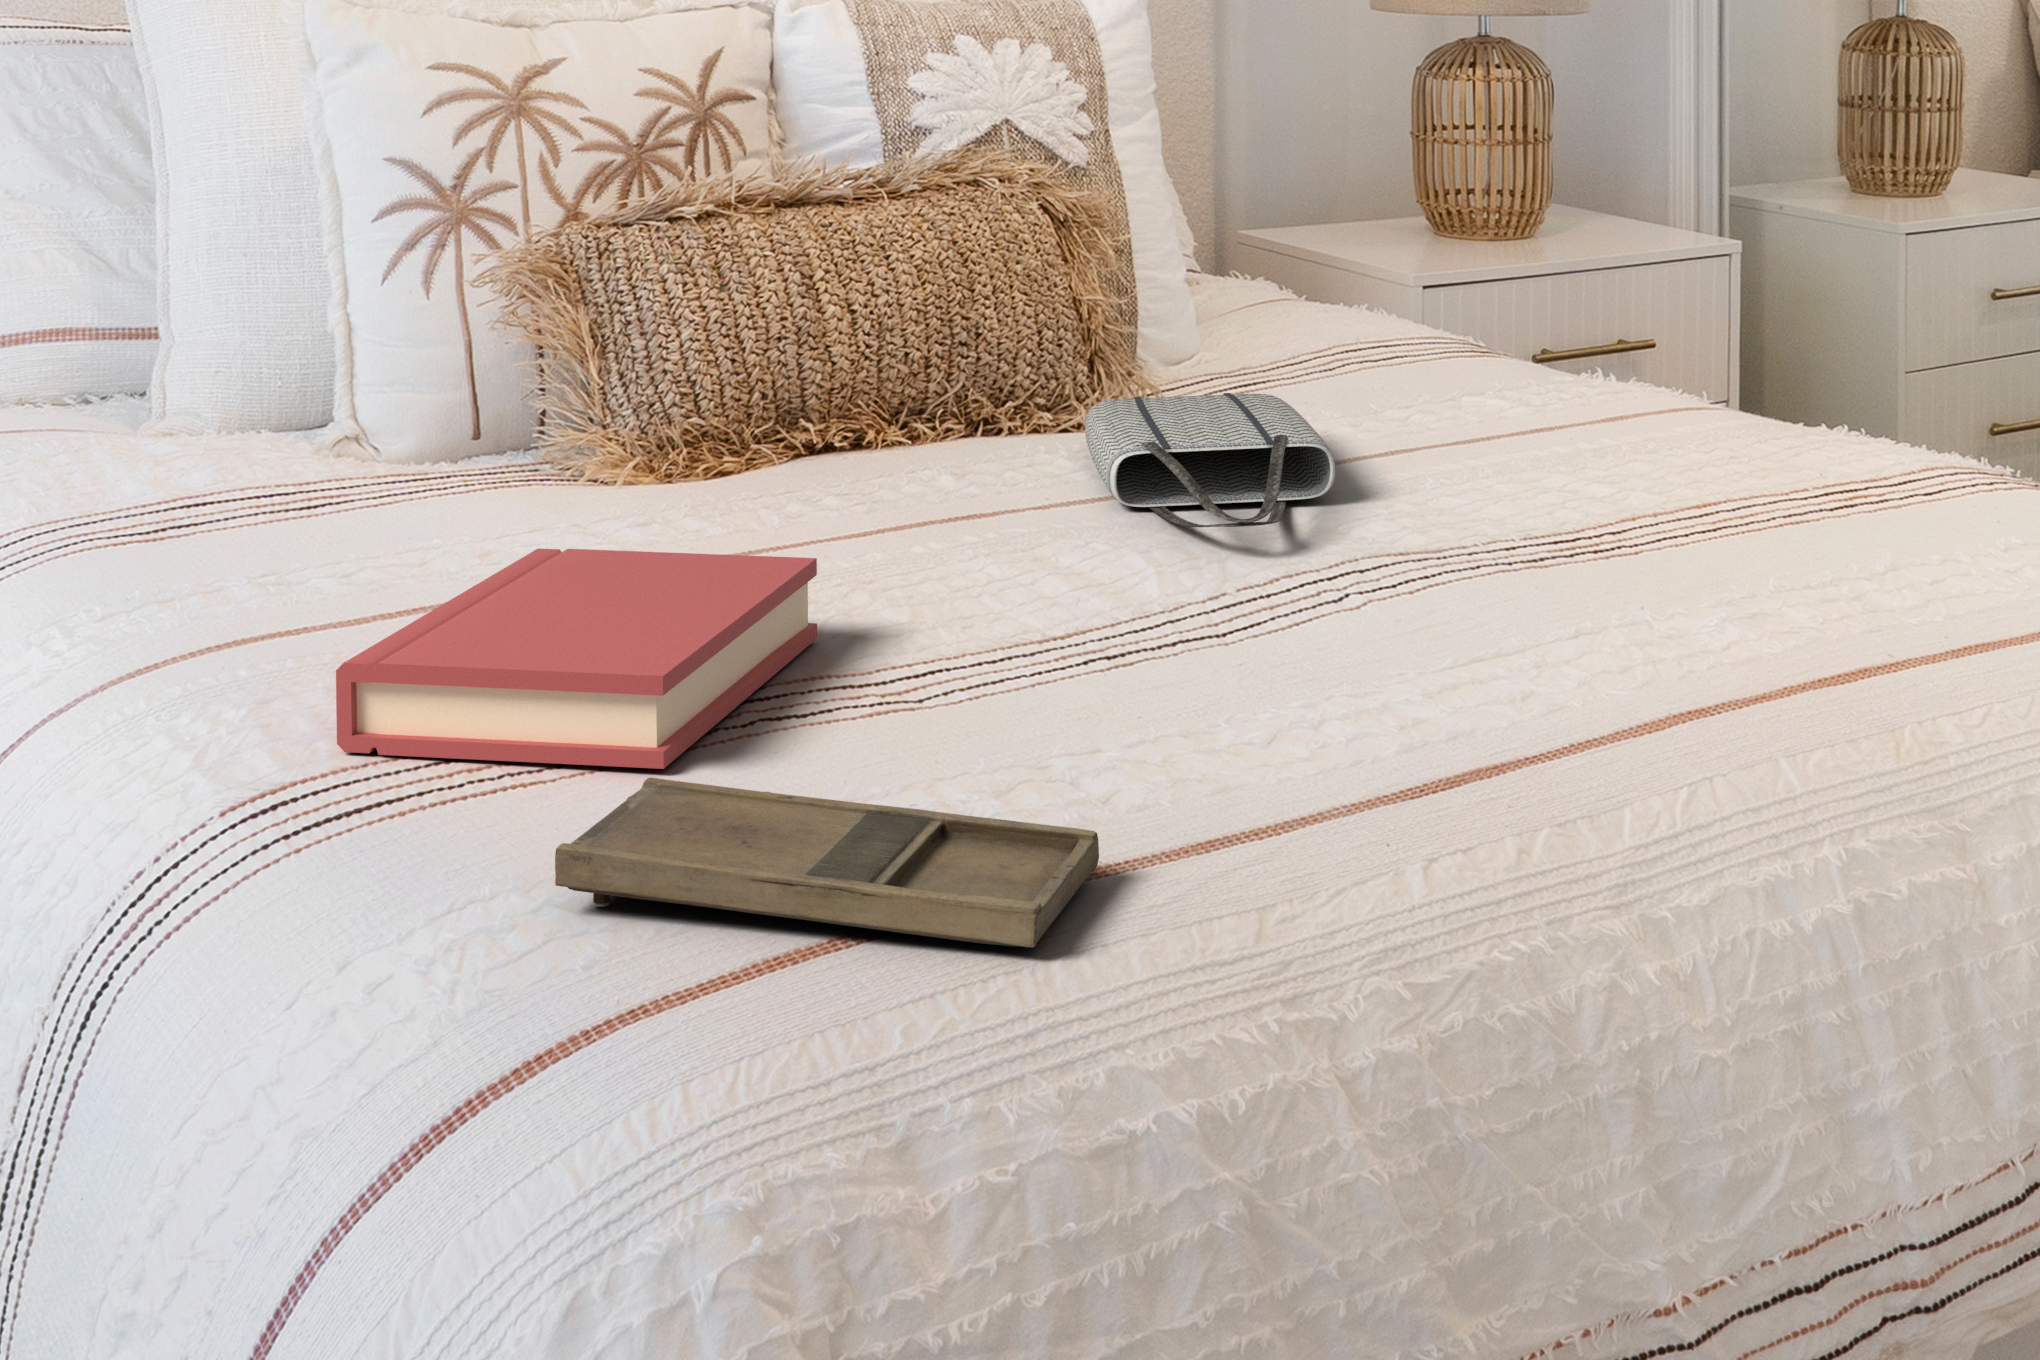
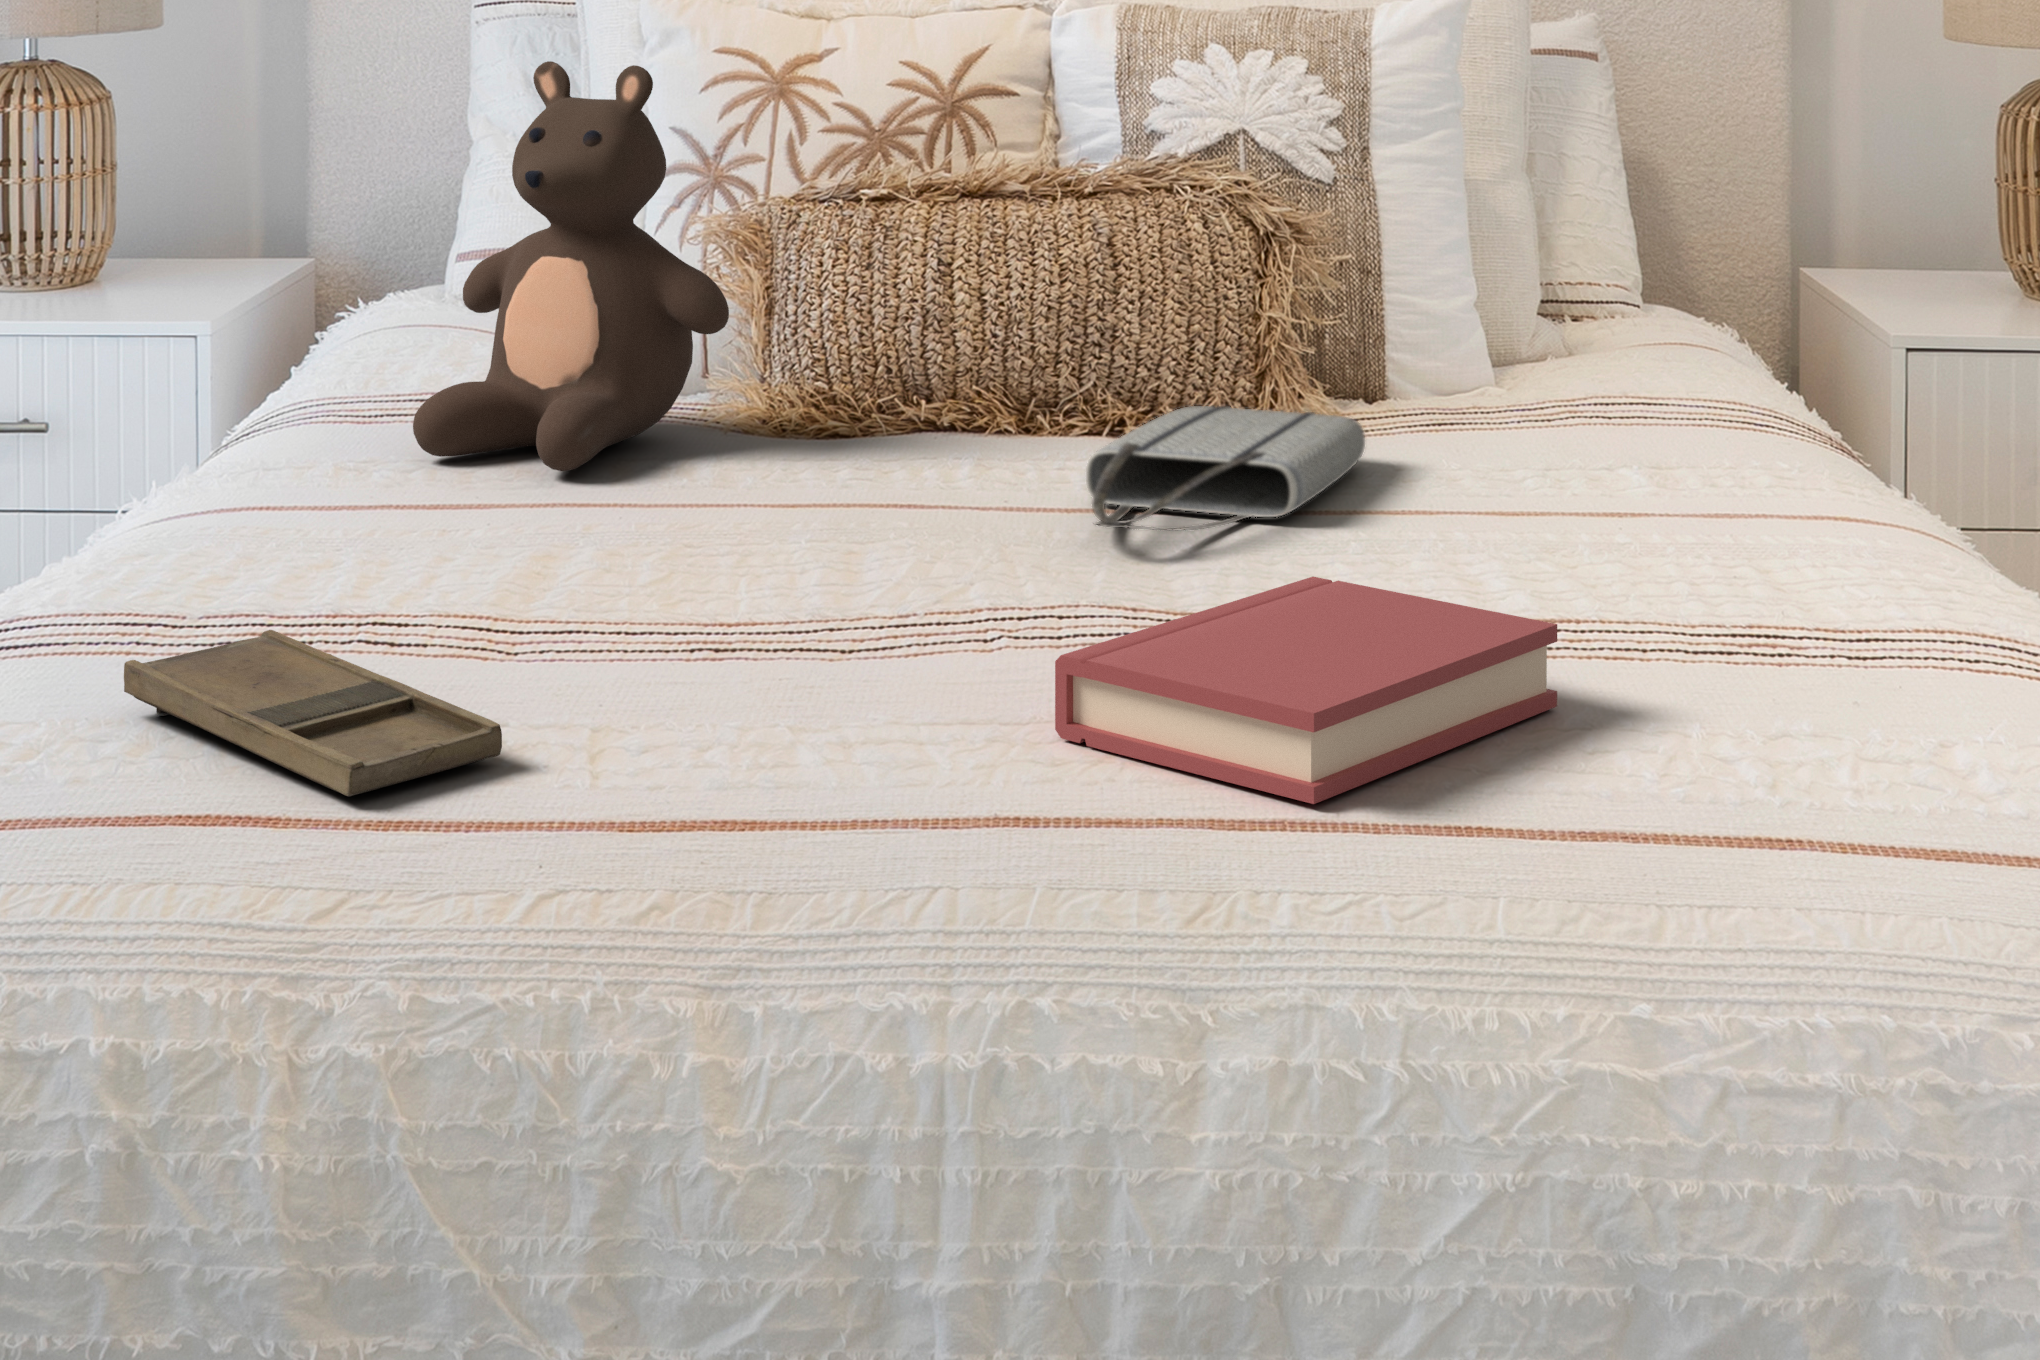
teddy bear: none [284,81,656,558] -> present [413,61,729,471]
hardback book: present [336,548,817,769] -> present [1055,577,1557,804]

